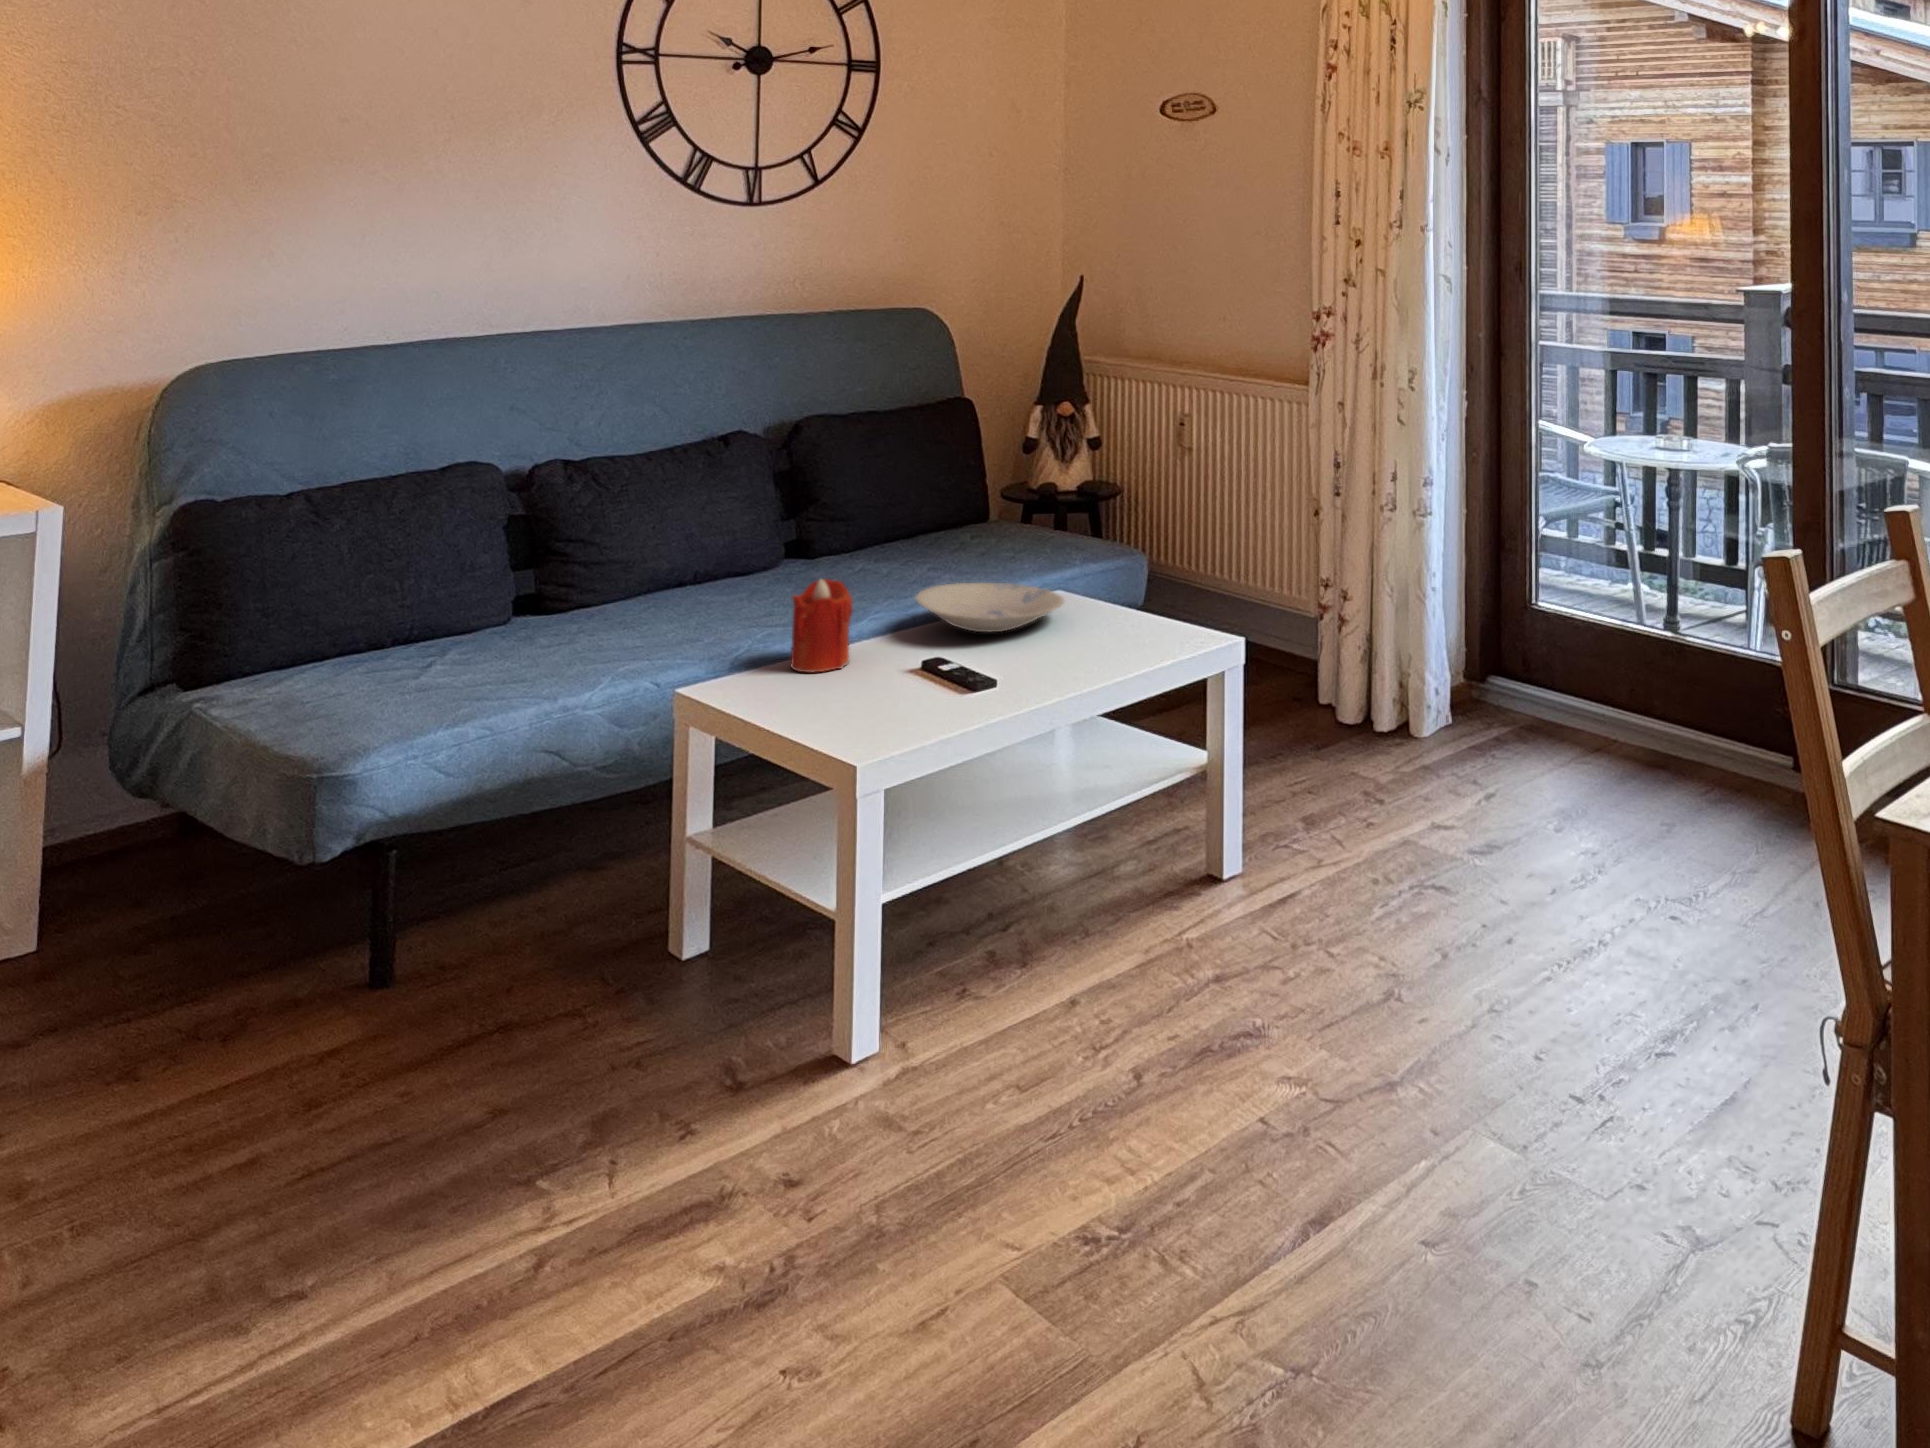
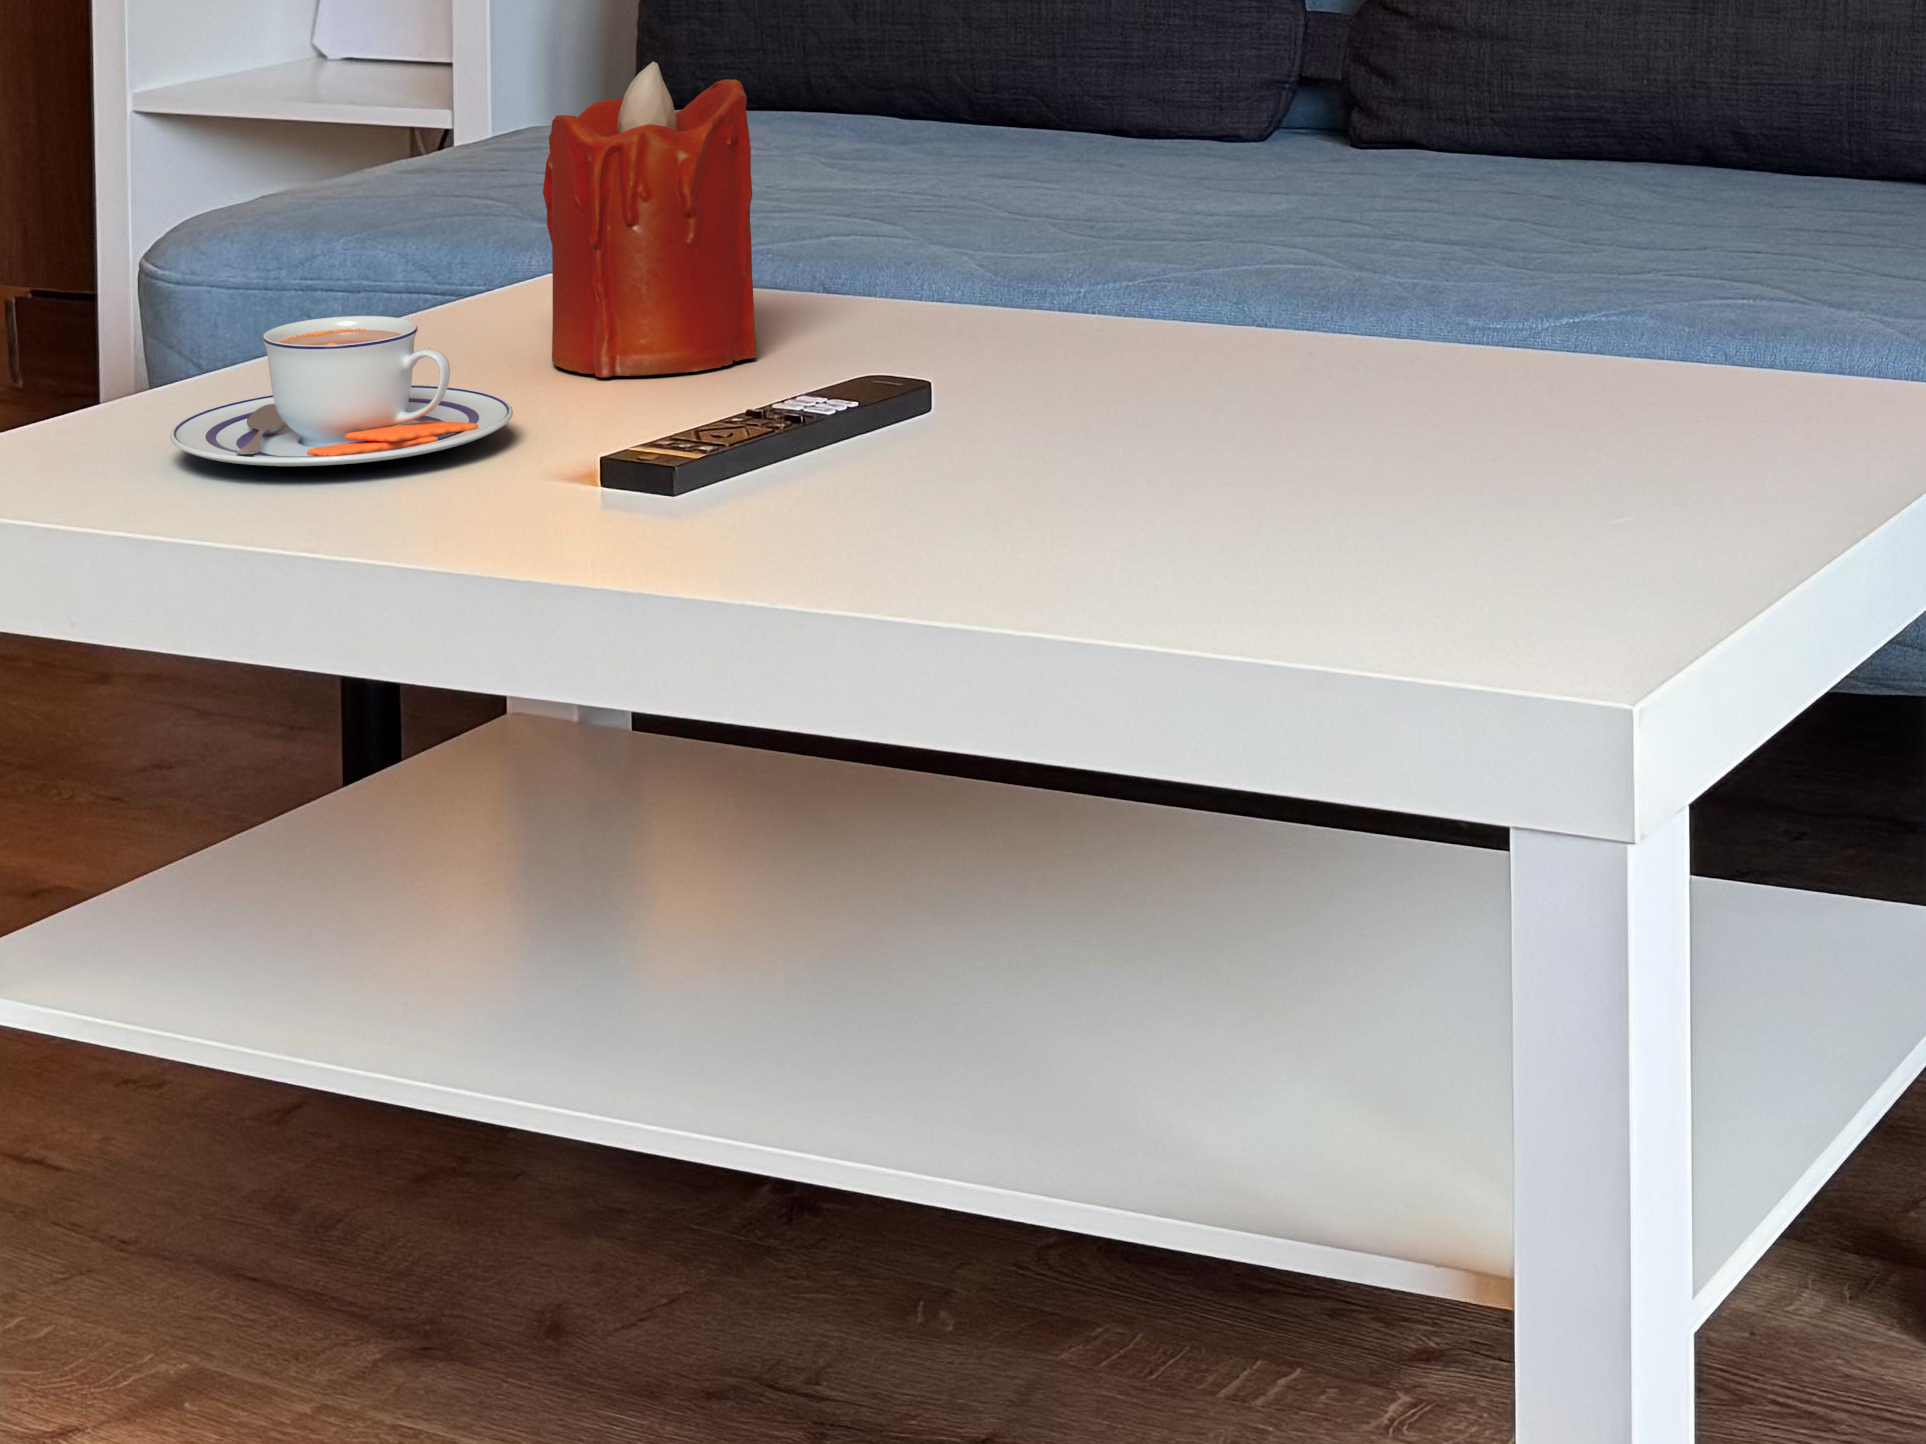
bowl: present [915,583,1064,632] -> none [829,241,1460,454]
teacup: none [853,650,945,697] -> present [170,316,513,466]

